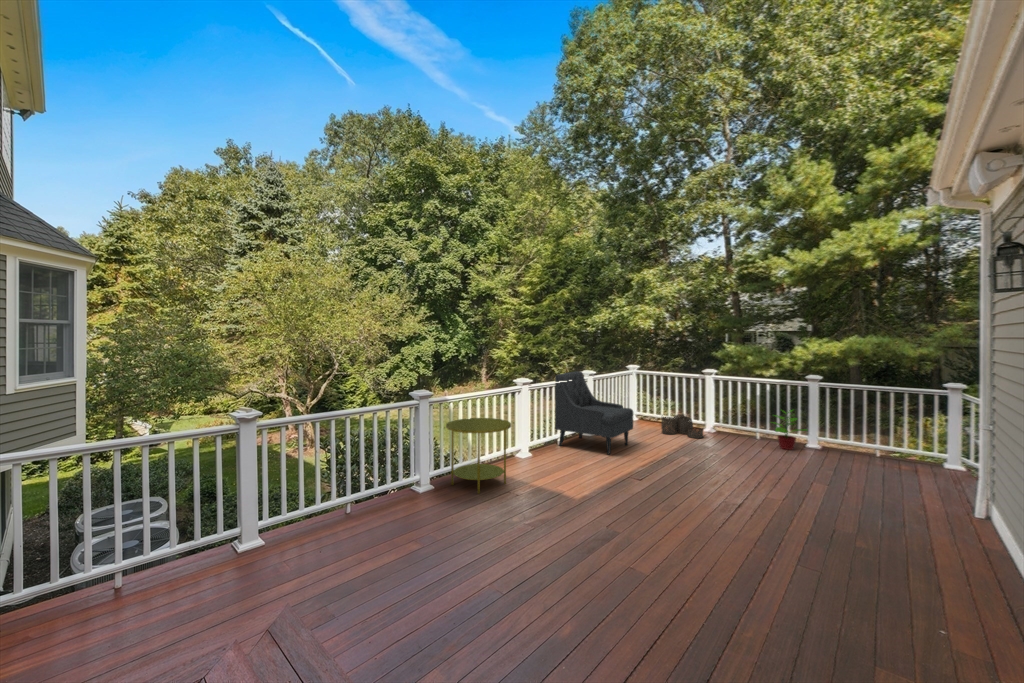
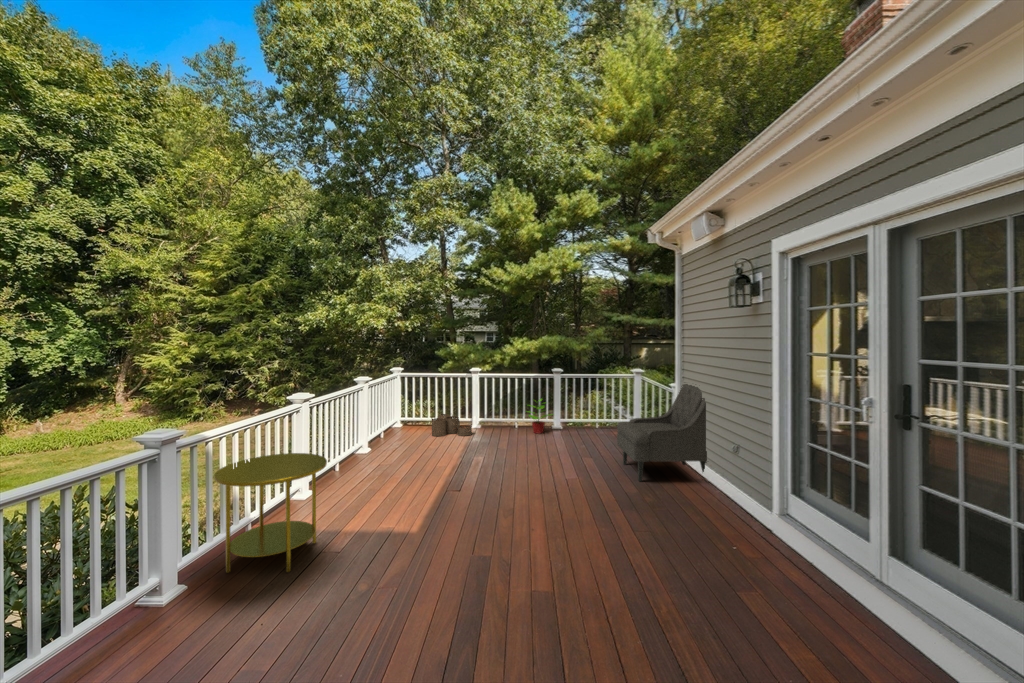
chair: present [555,372,633,454] -> present [617,384,707,482]

